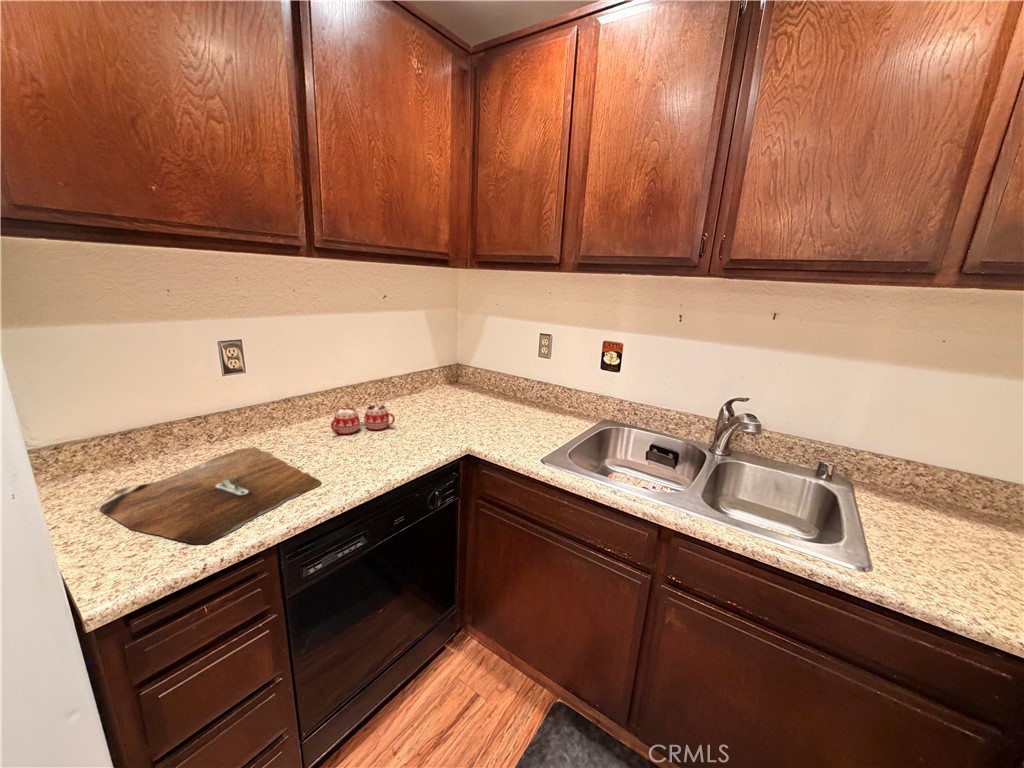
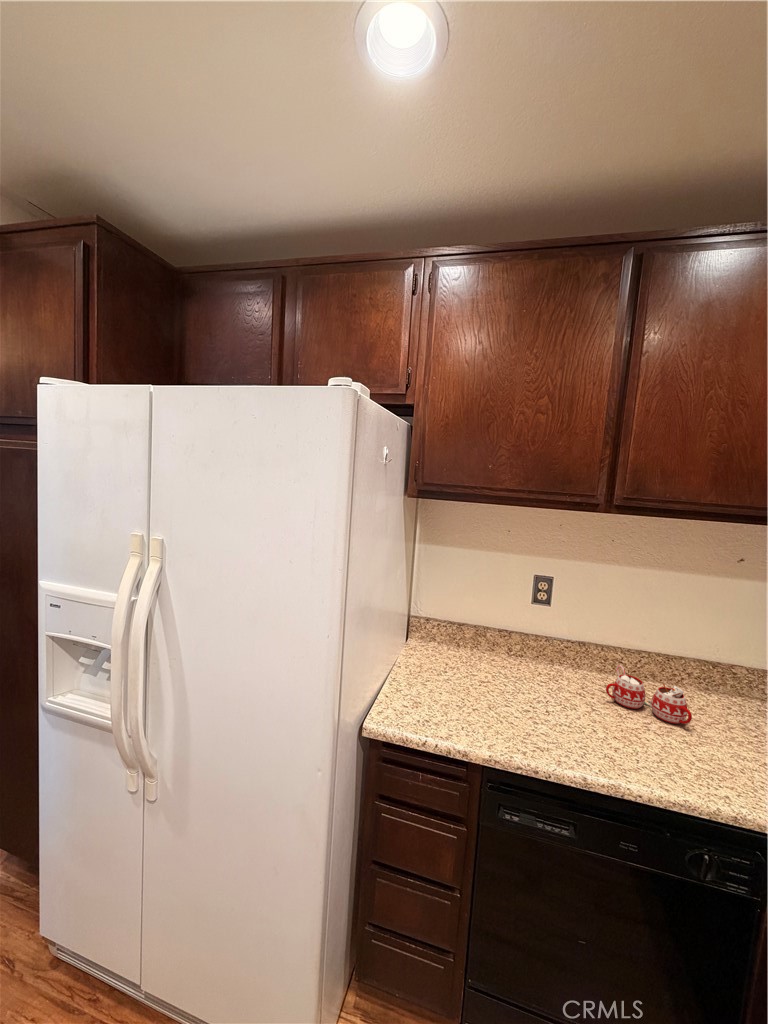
cutting board: present [100,447,321,544] -> none [419,661,551,739]

